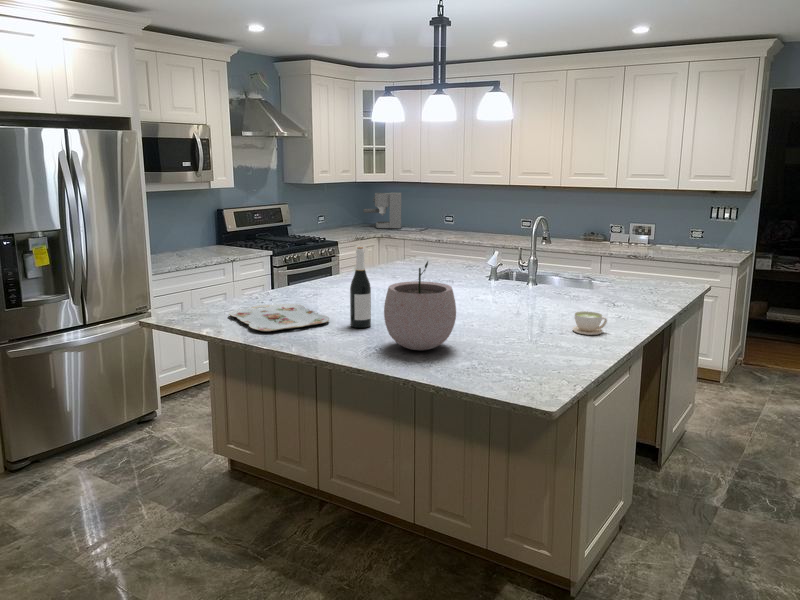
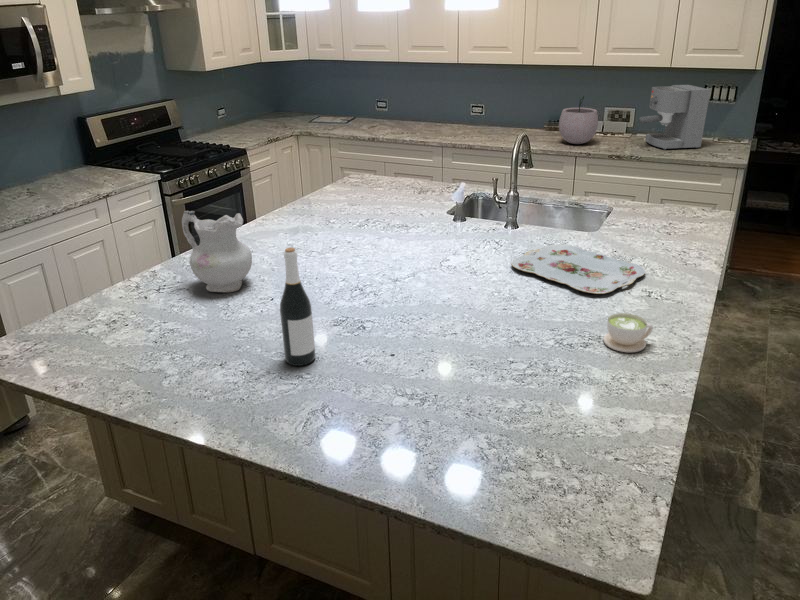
coffee maker: present [363,193,401,229] -> present [639,85,711,150]
ceramic pitcher: none [291,242,335,299] -> present [182,211,252,292]
plant pot: present [384,261,456,350] -> present [559,96,598,144]
serving tray: present [229,304,329,331] -> present [511,244,645,294]

